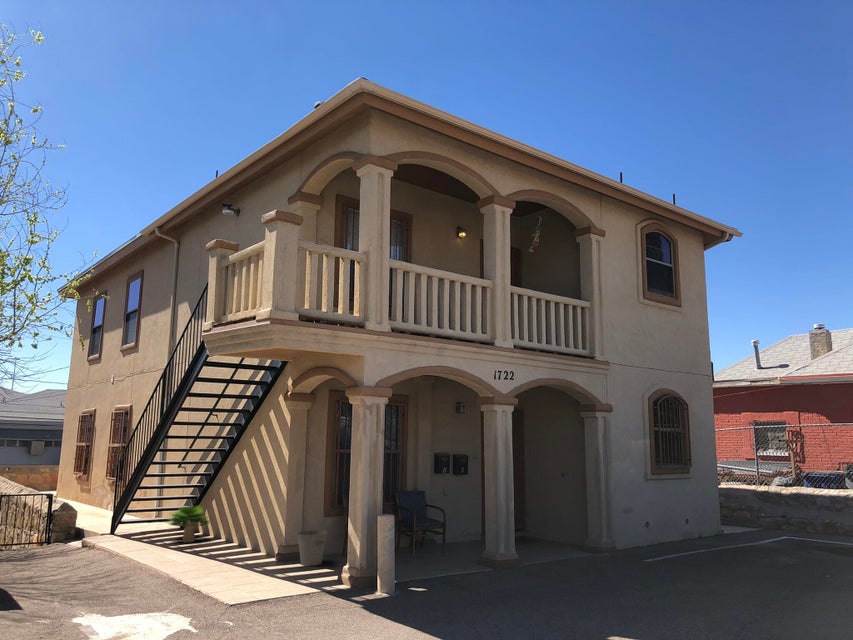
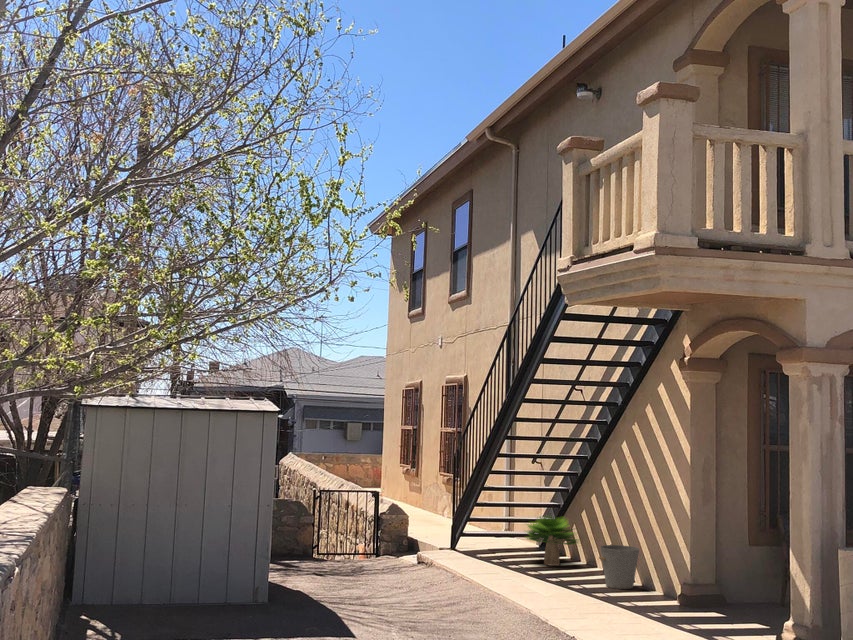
bucket: present [298,530,327,566] -> present [599,544,639,589]

